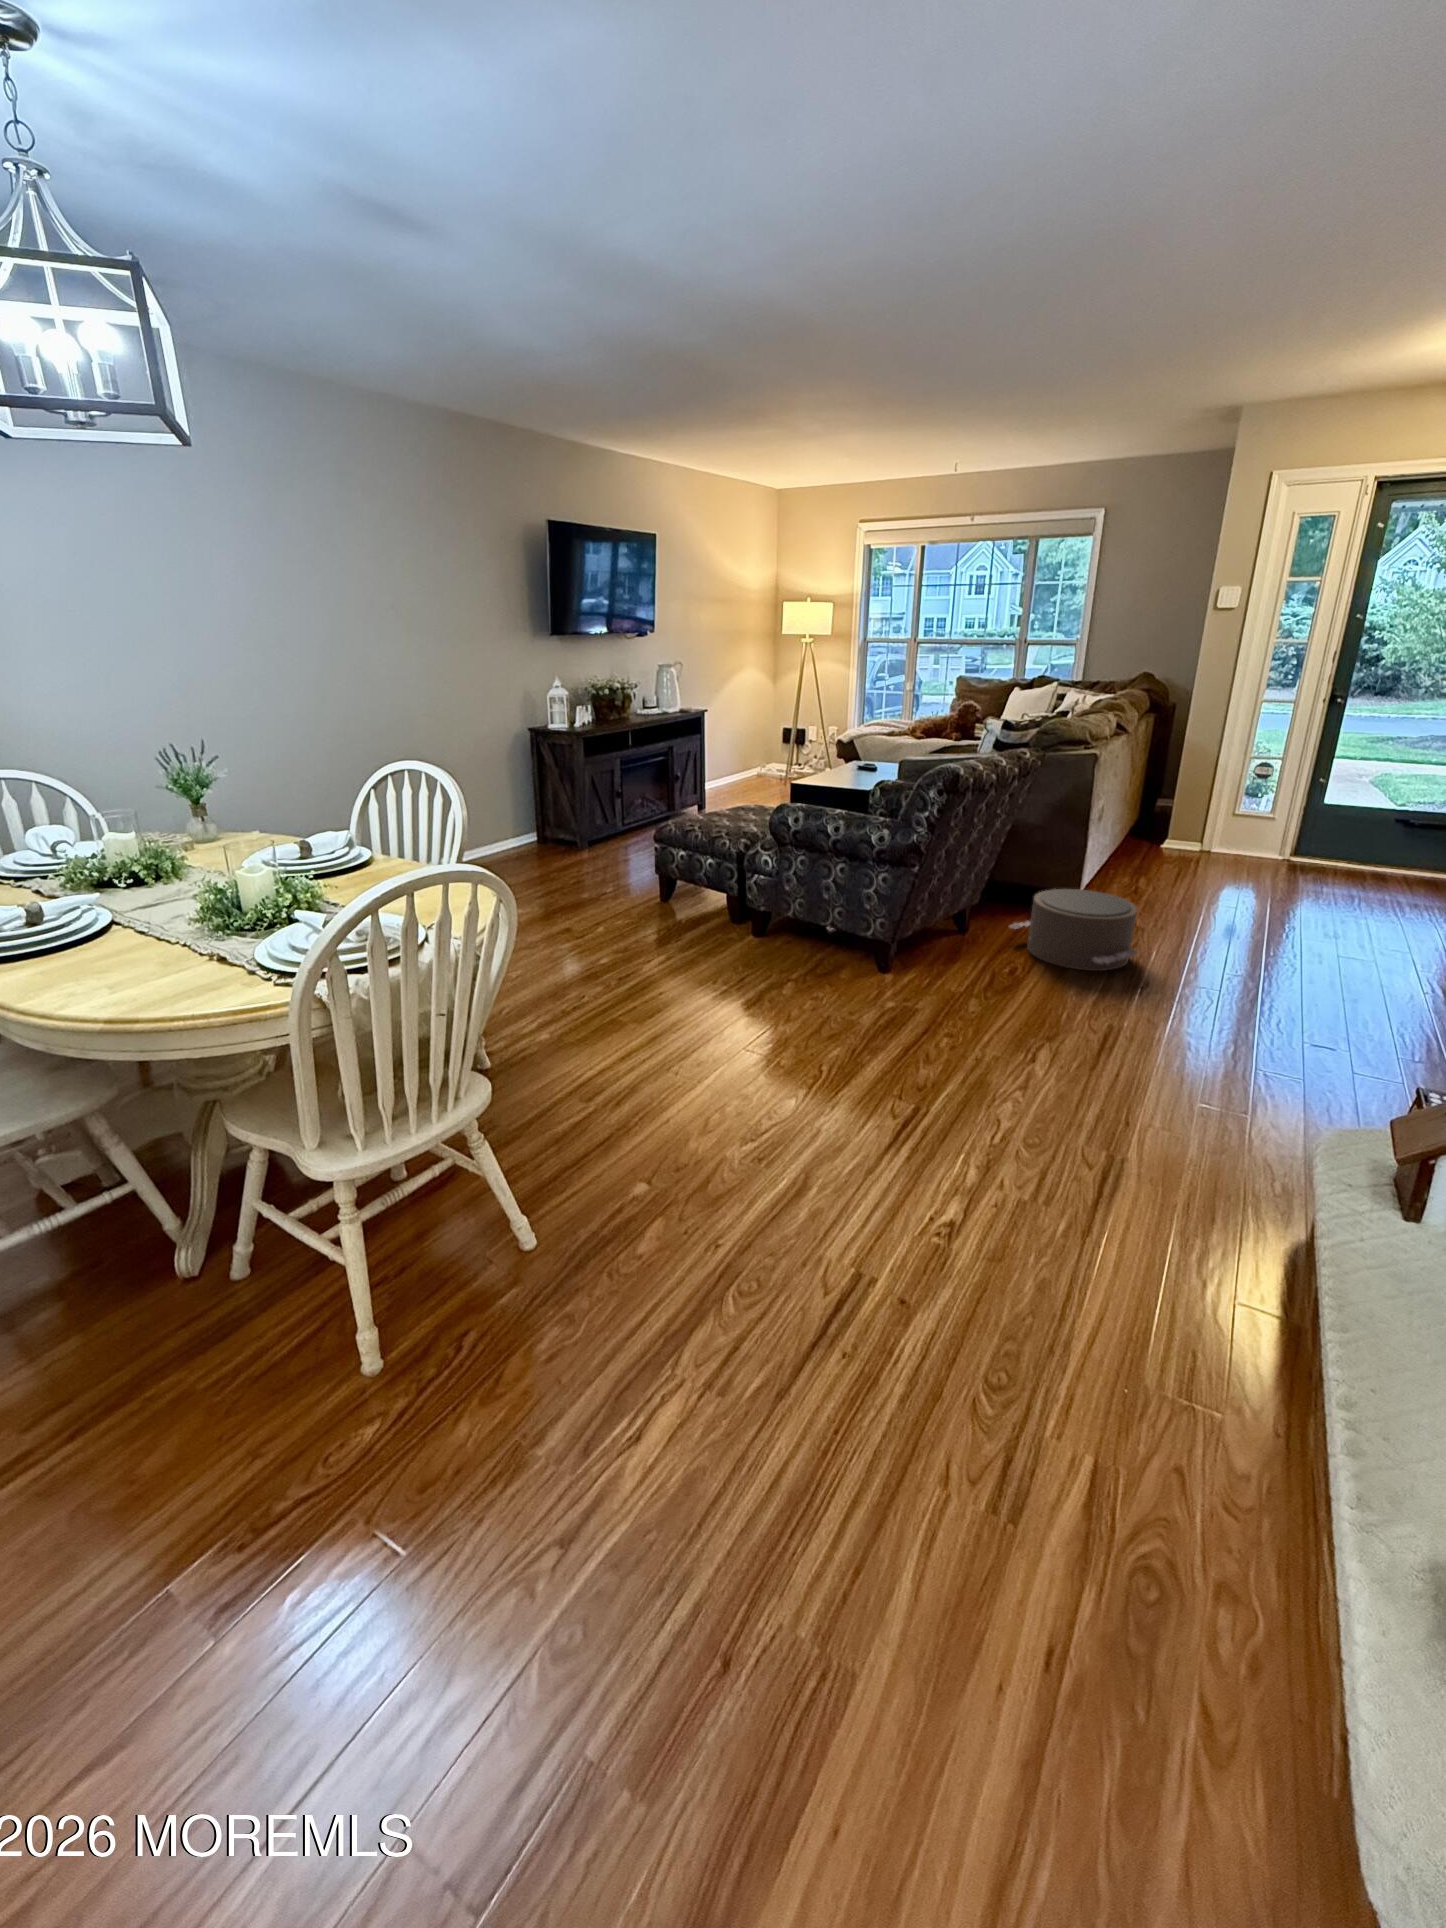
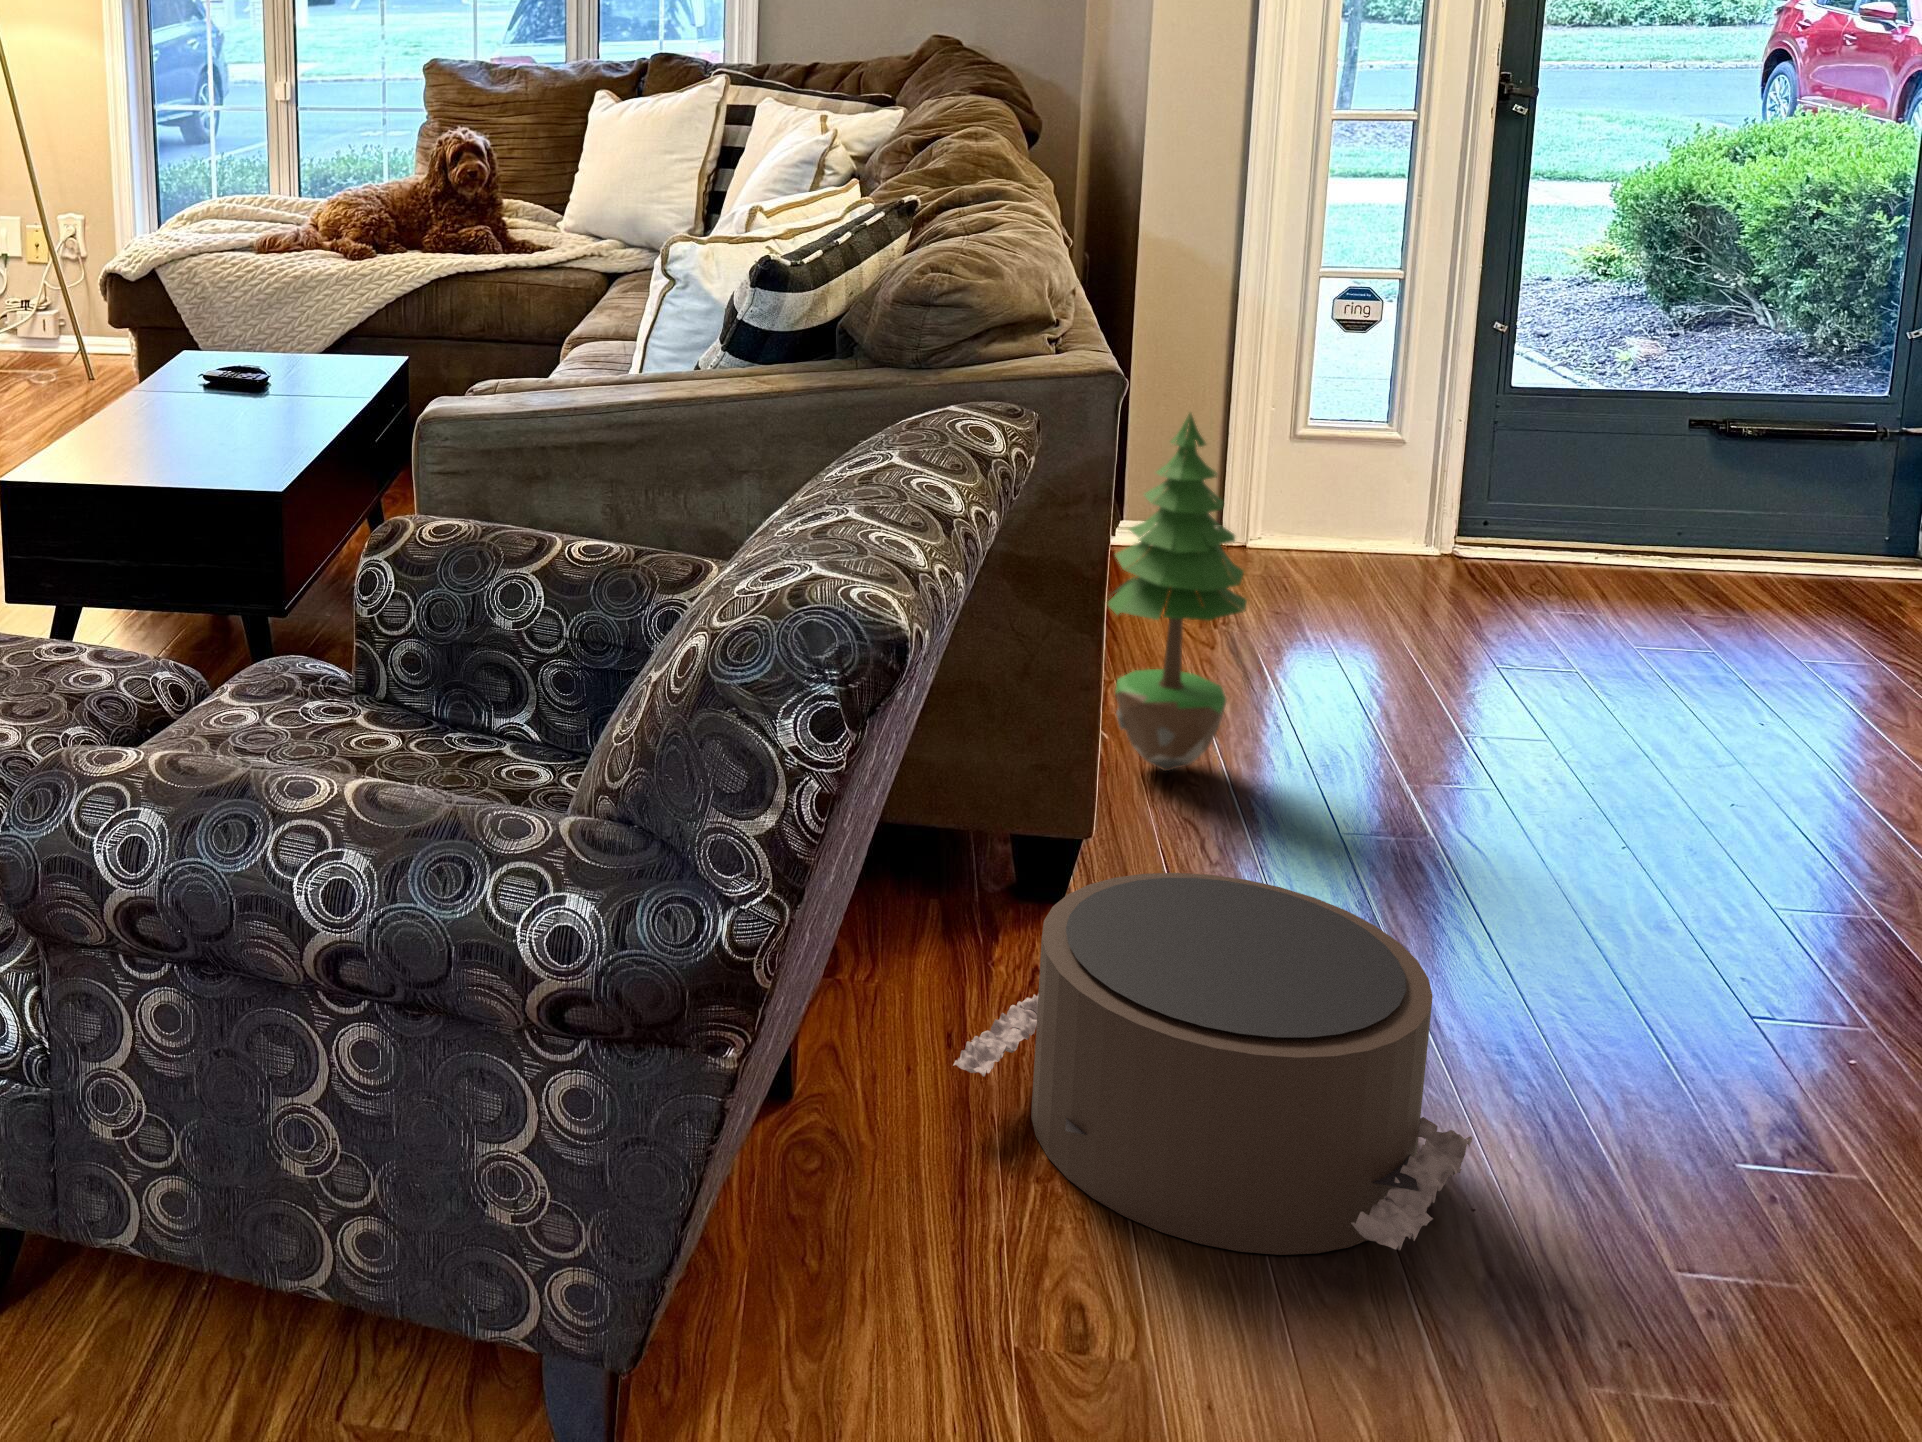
potted tree: none [1114,781,1161,894] -> present [1106,413,1247,771]

